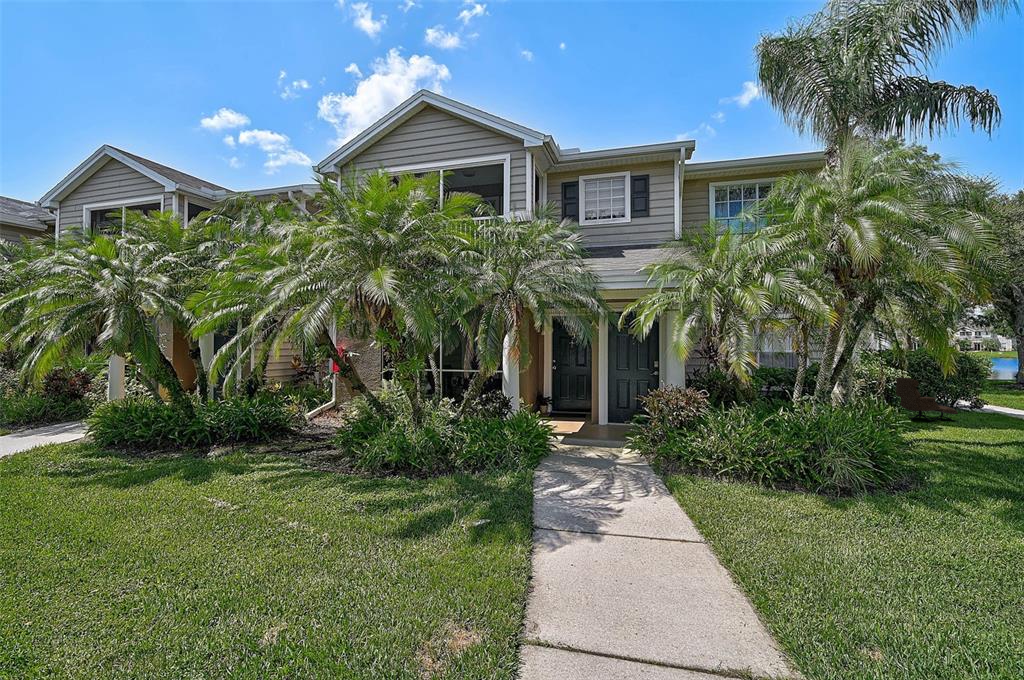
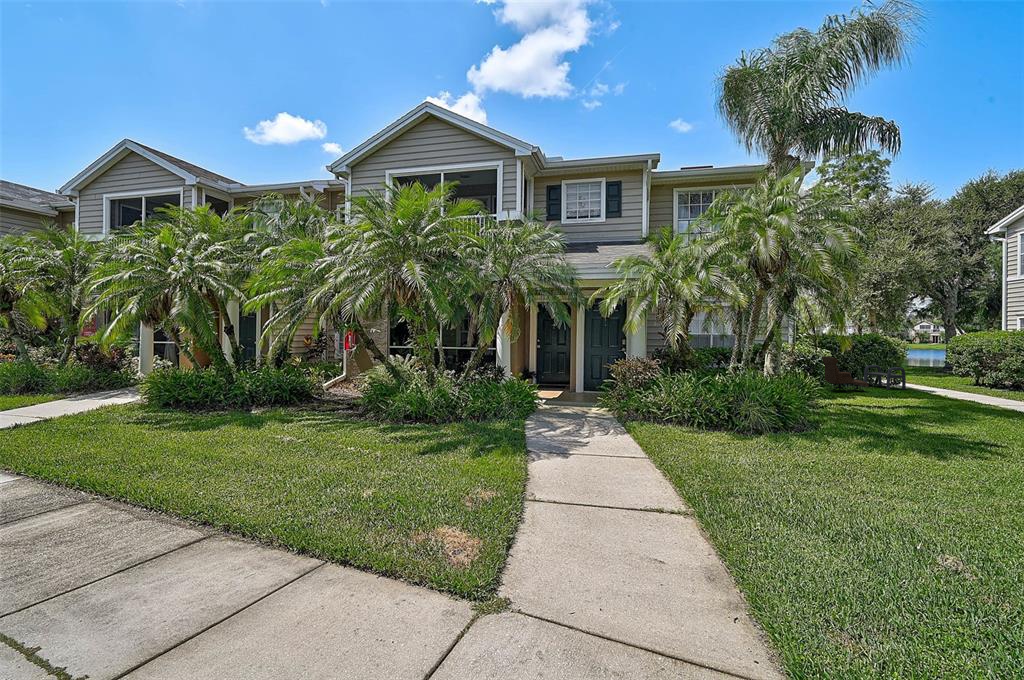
bench: none [945,386,1002,417] -> present [864,365,906,390]

